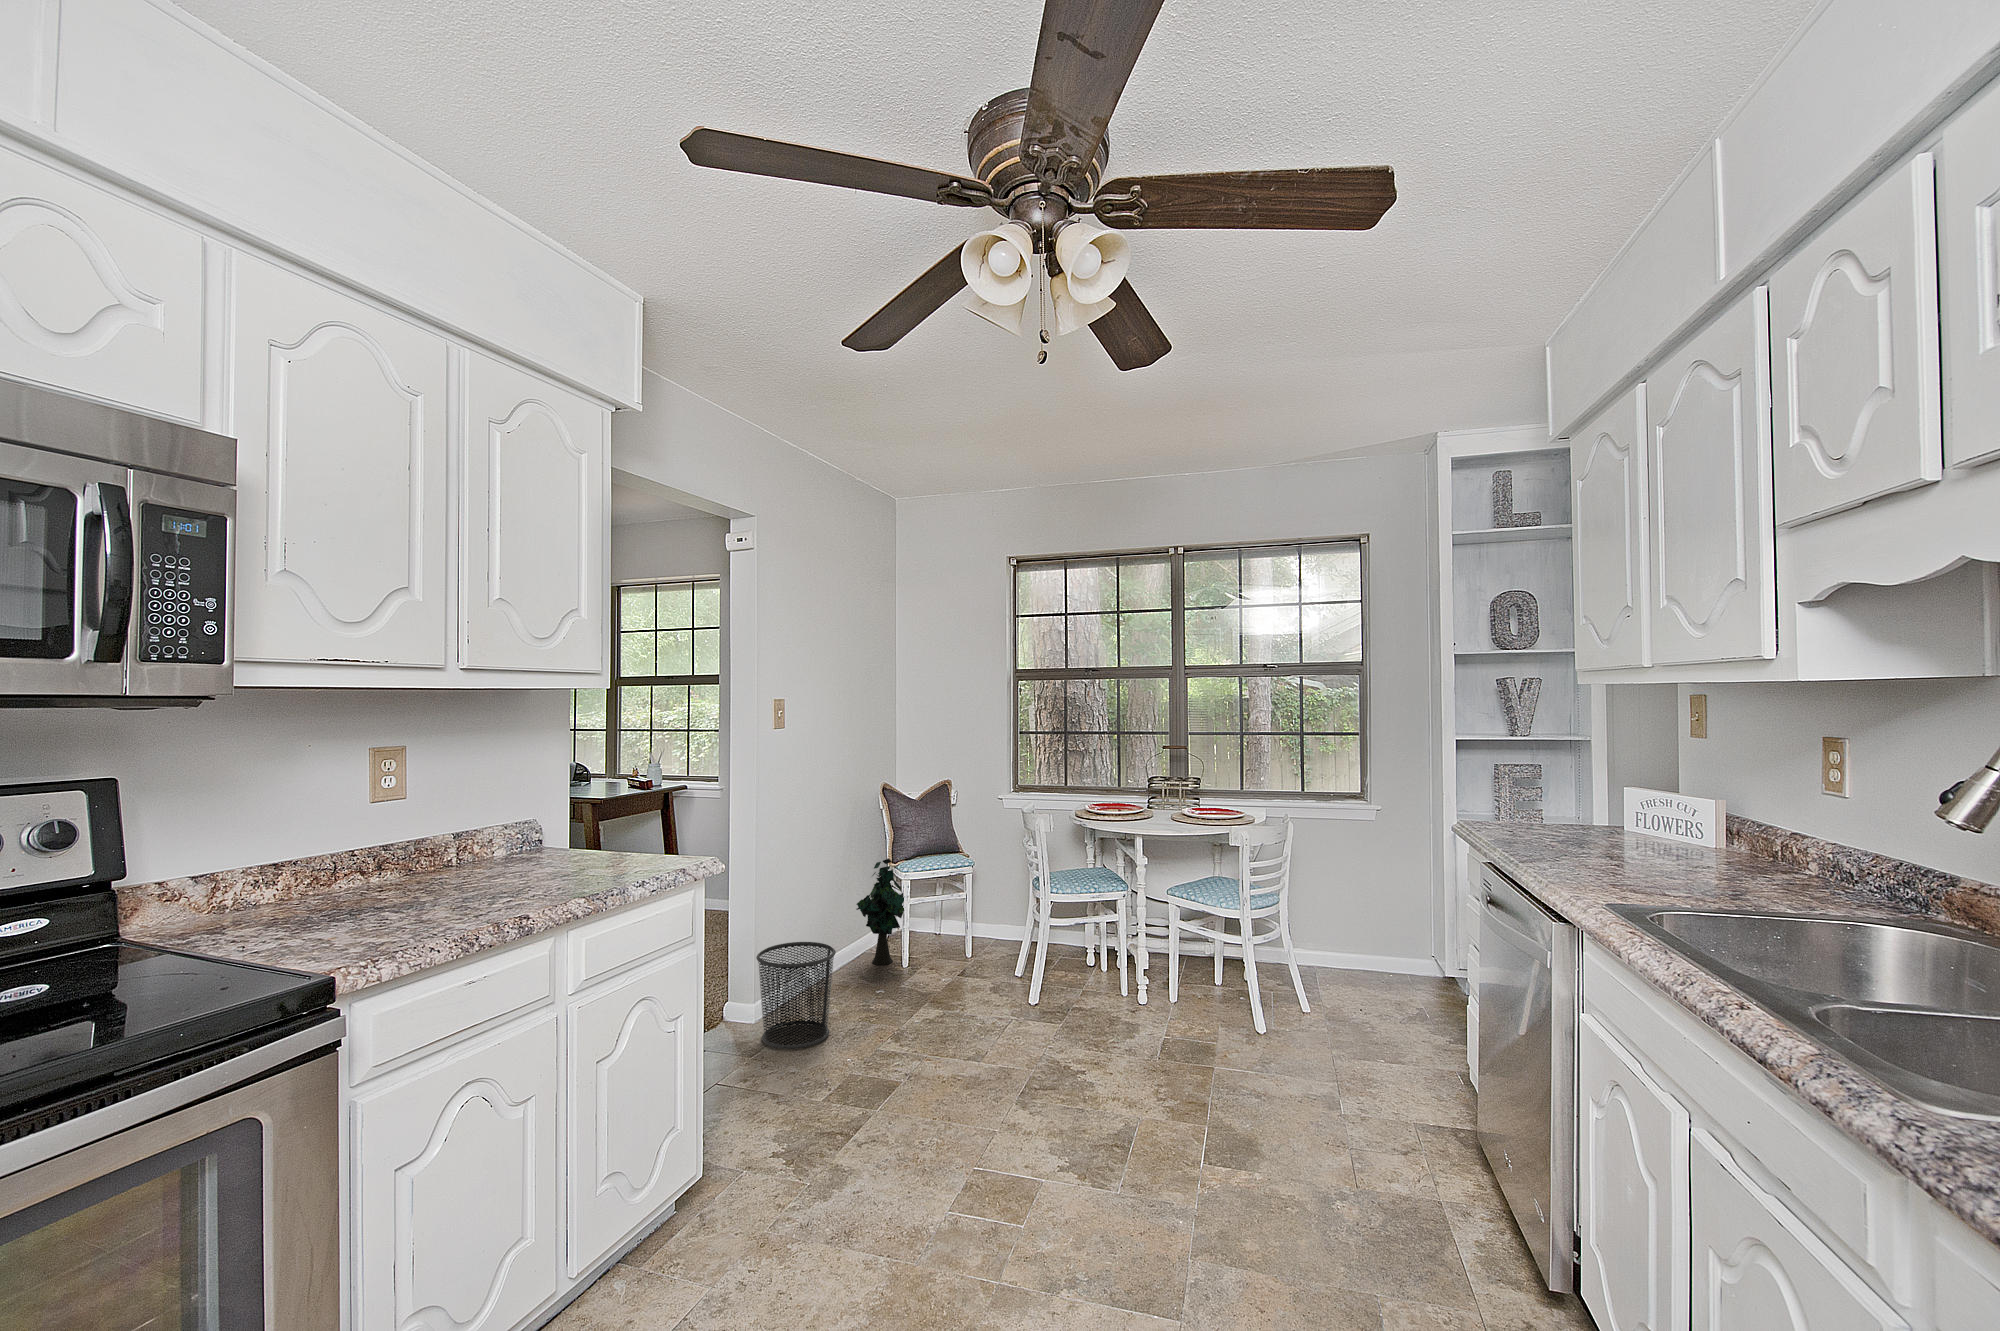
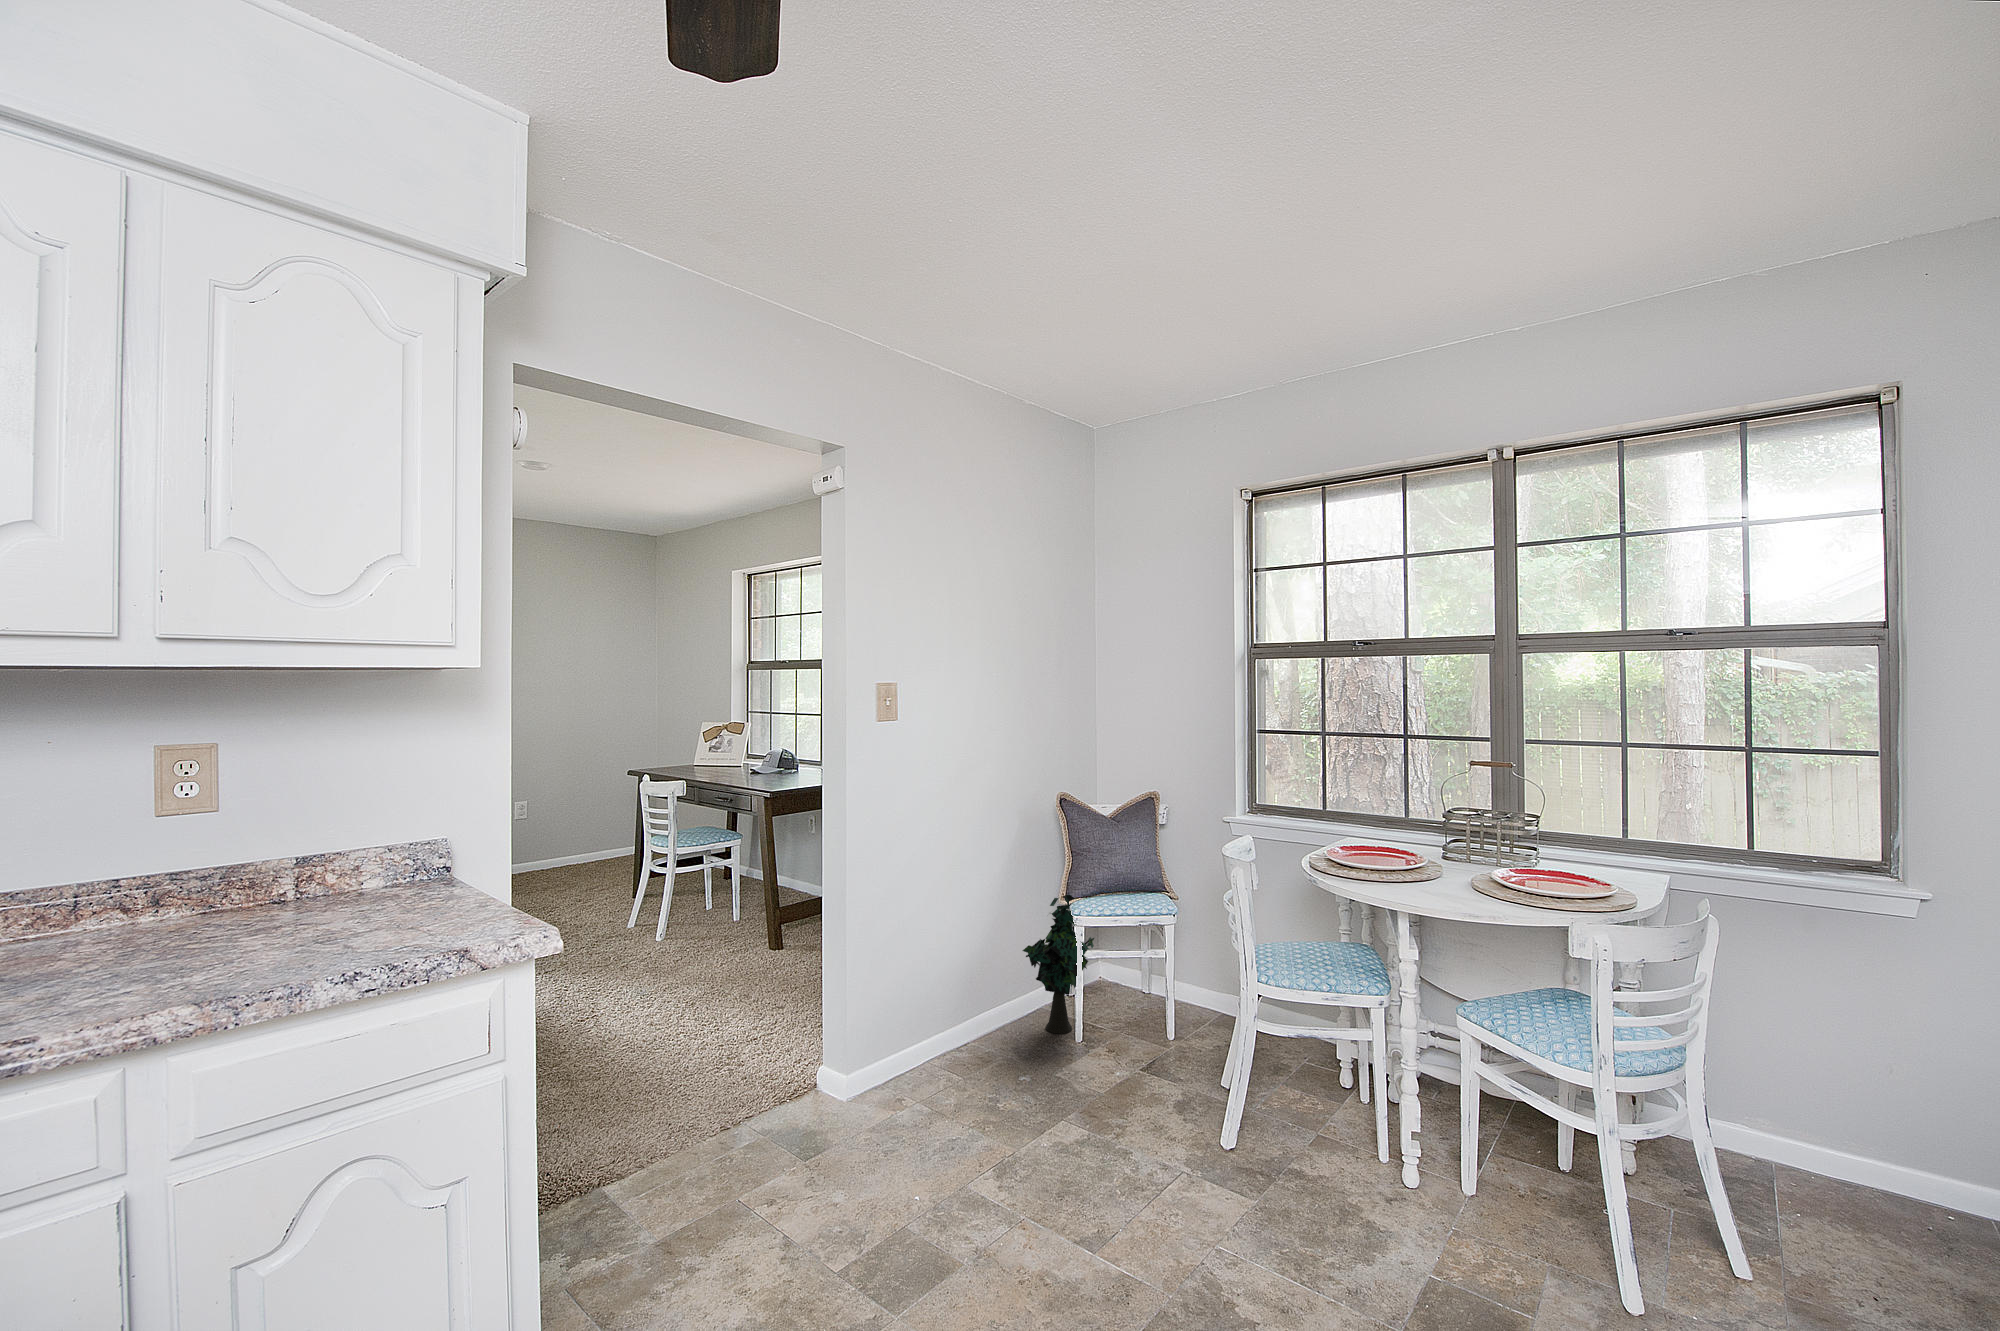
waste bin: present [756,942,836,1049] -> none [833,1004,937,1156]

